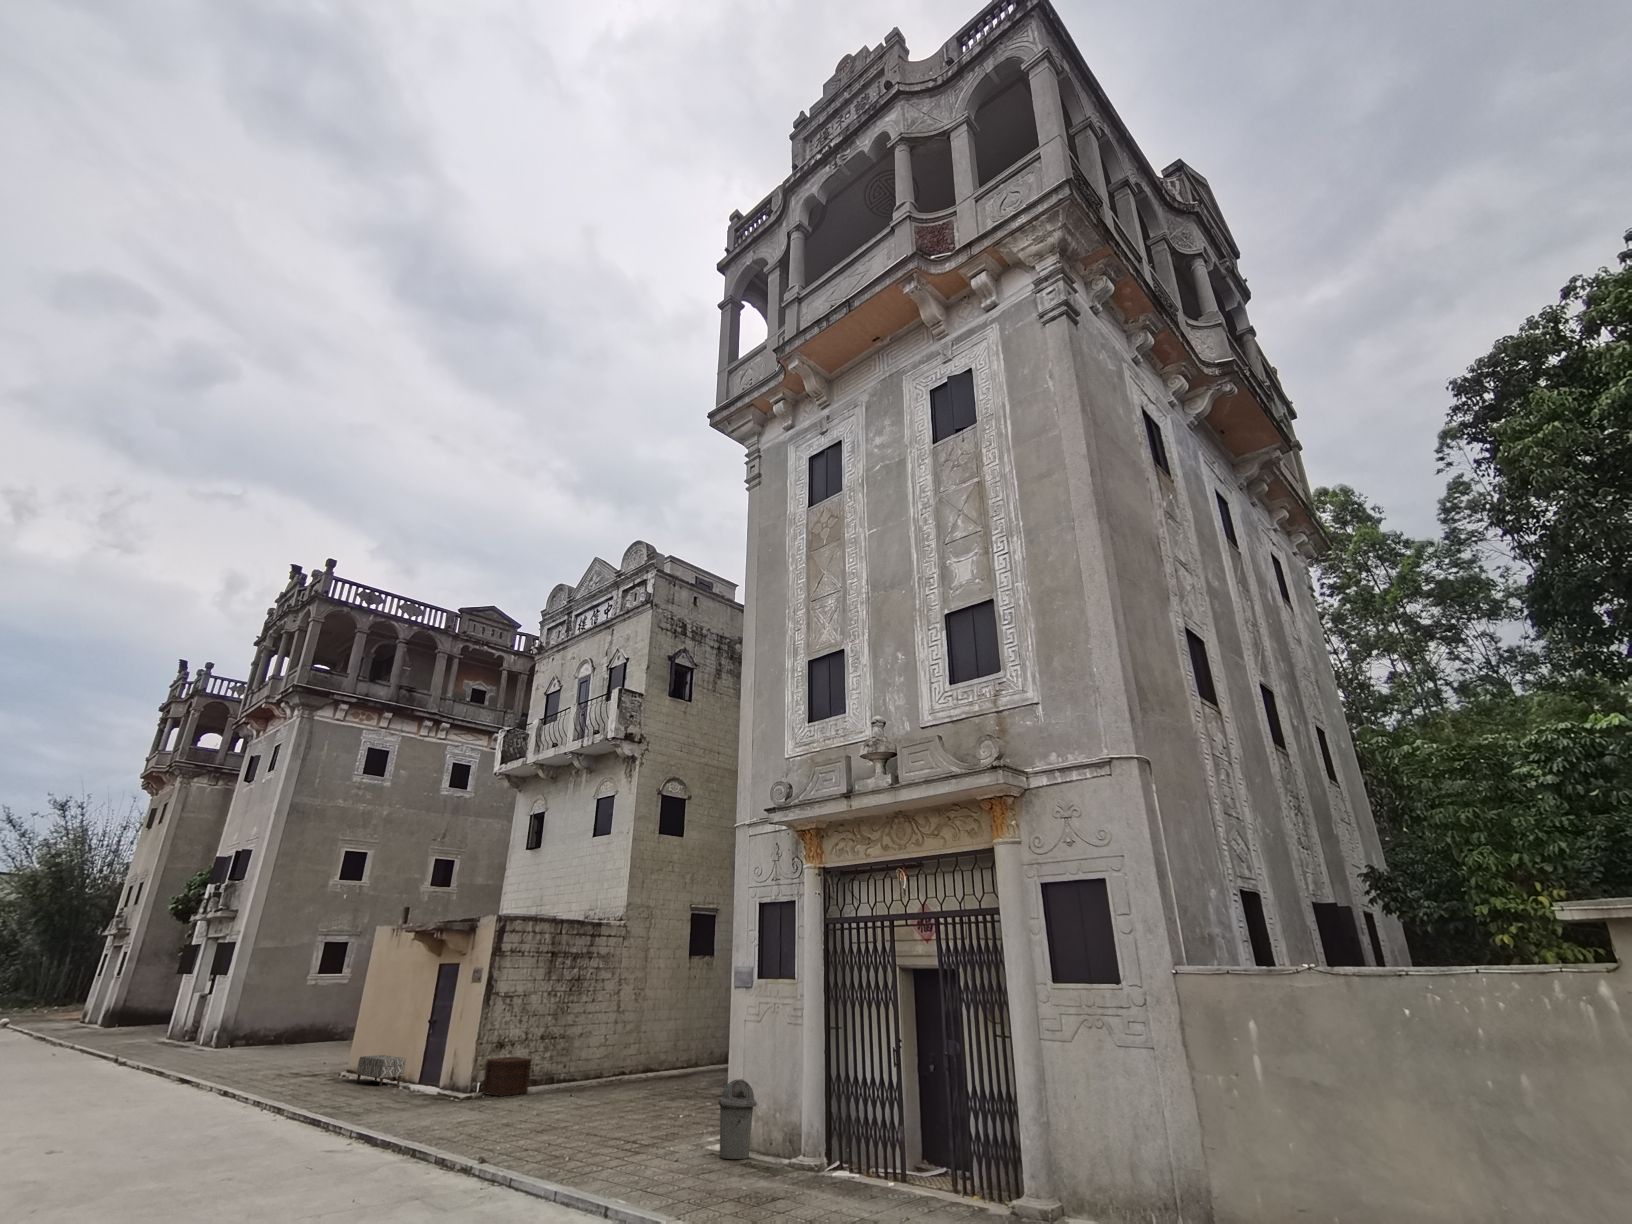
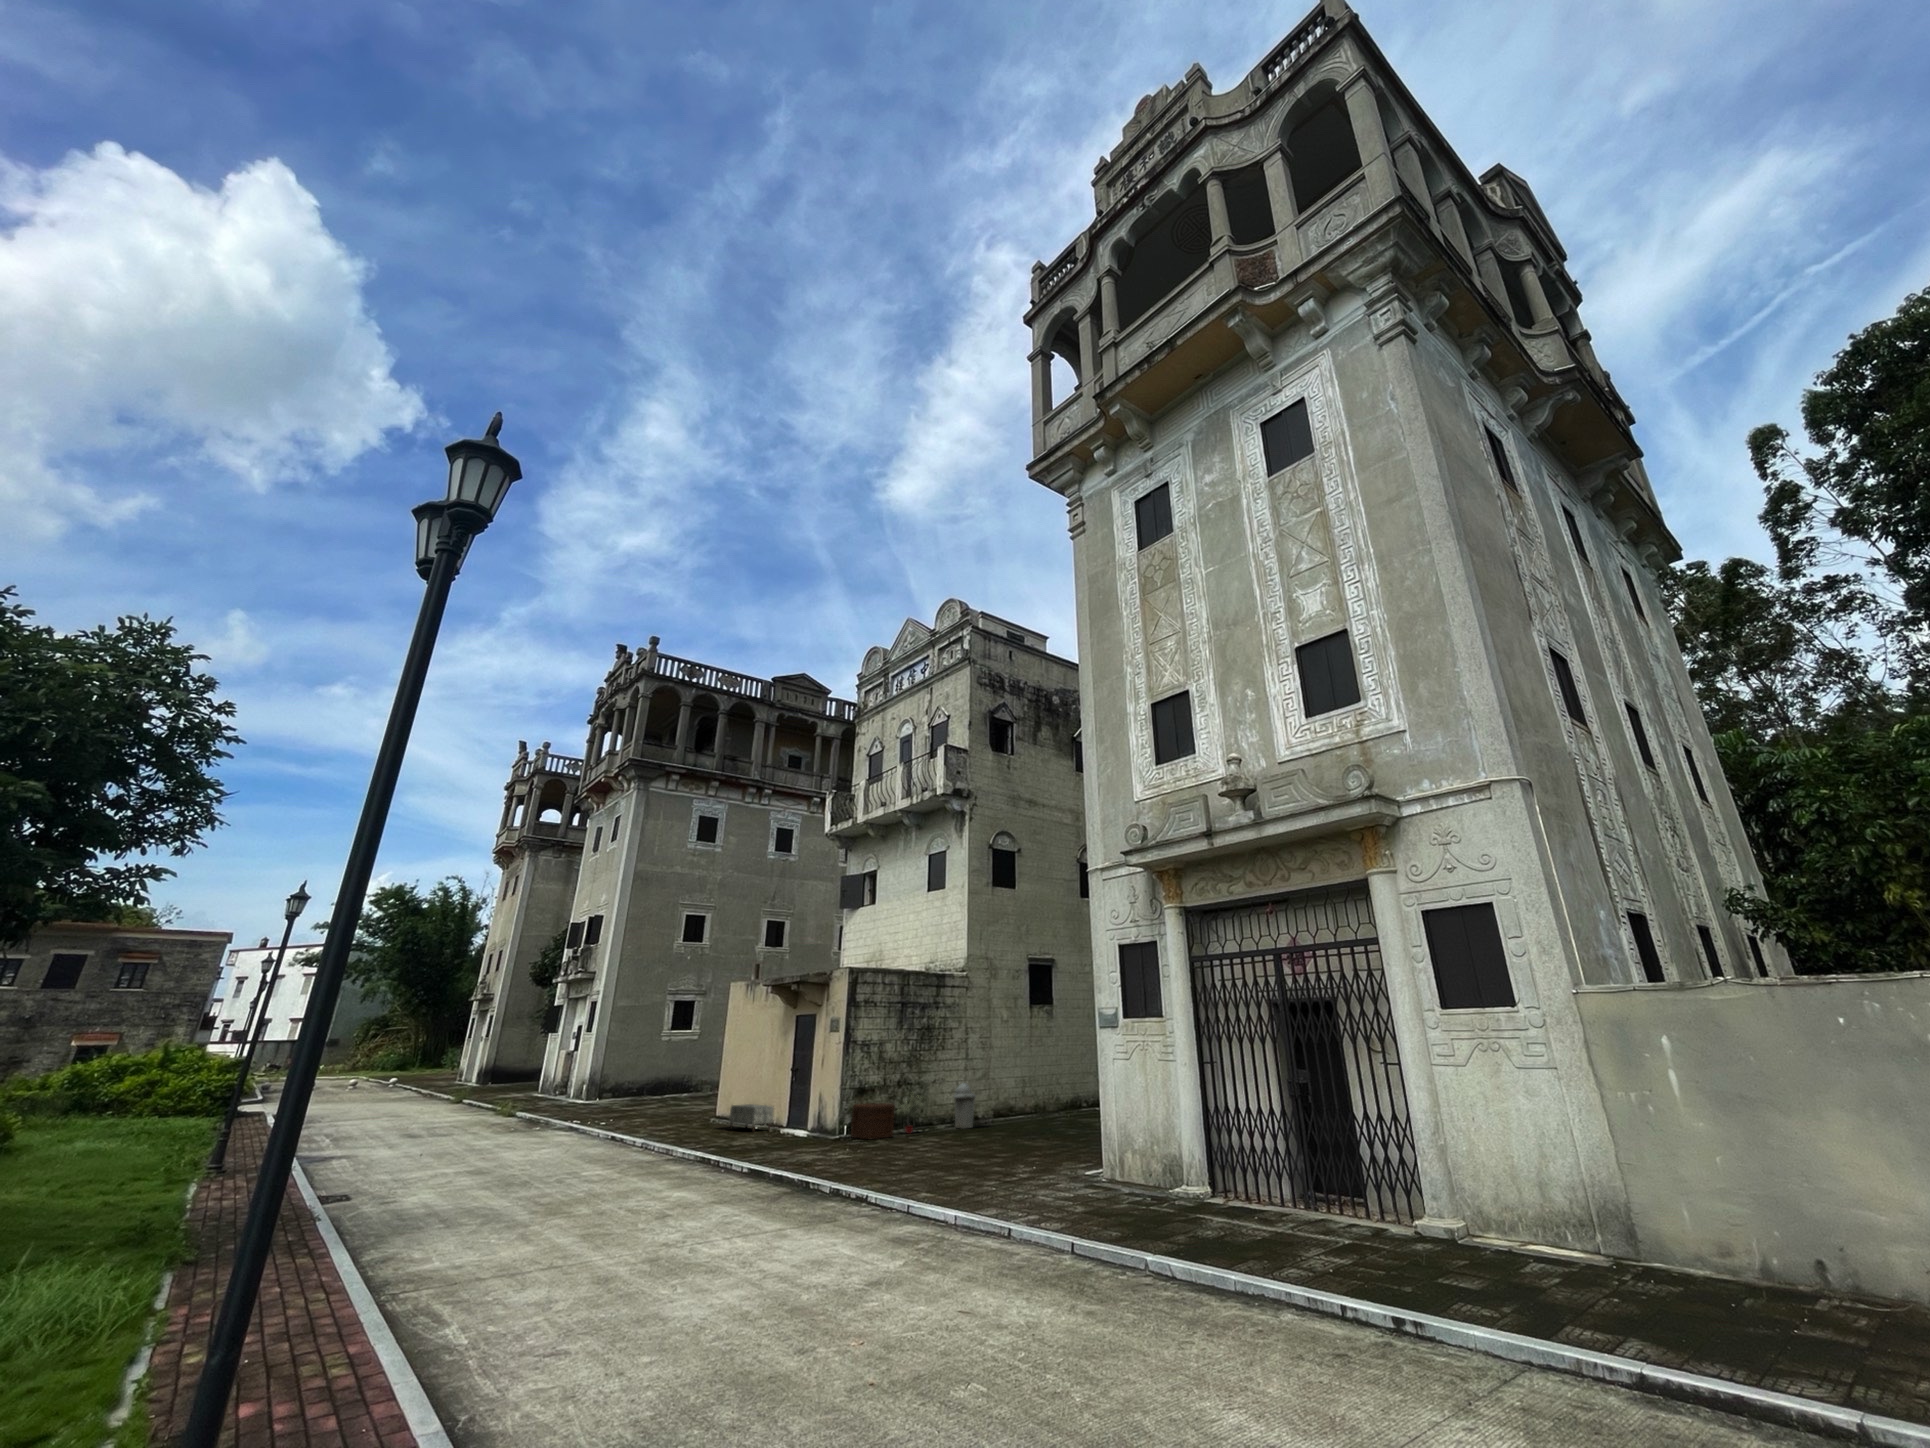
potted tree: none [534,1044,565,1089] -> present [899,1092,922,1134]
trash can: present [718,1079,757,1159] -> present [954,1083,976,1129]

